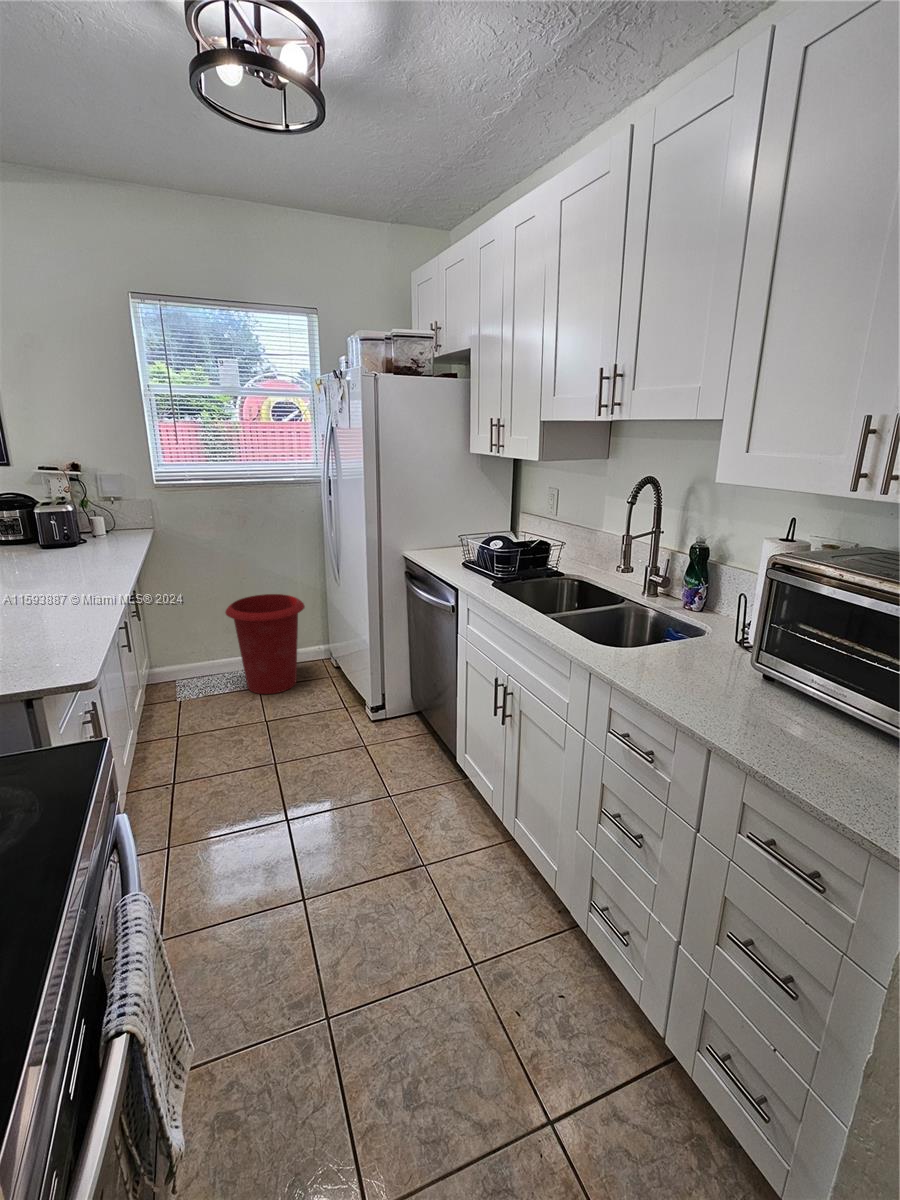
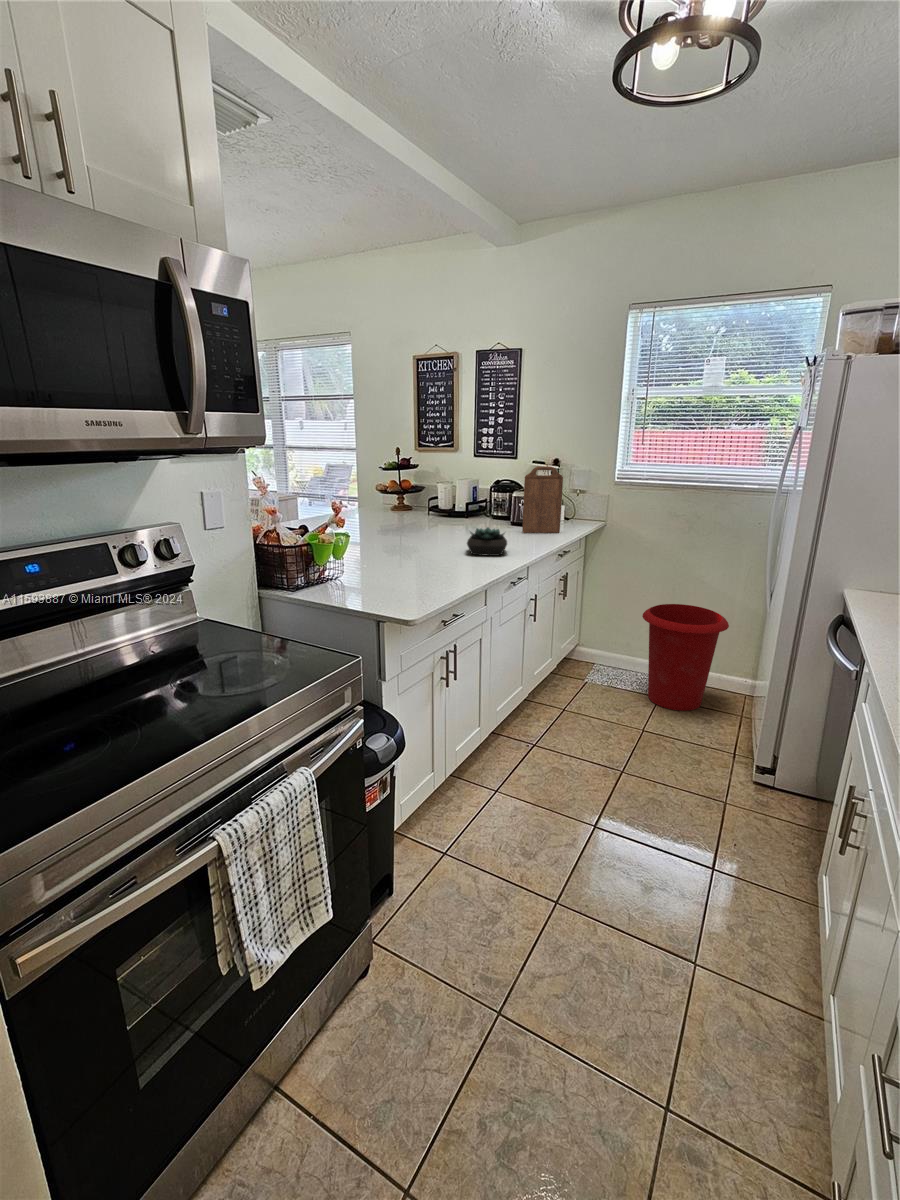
cutting board: none [56,473,116,554] -> present [522,467,563,533]
succulent plant: none [25,553,90,591] -> present [467,527,507,556]

